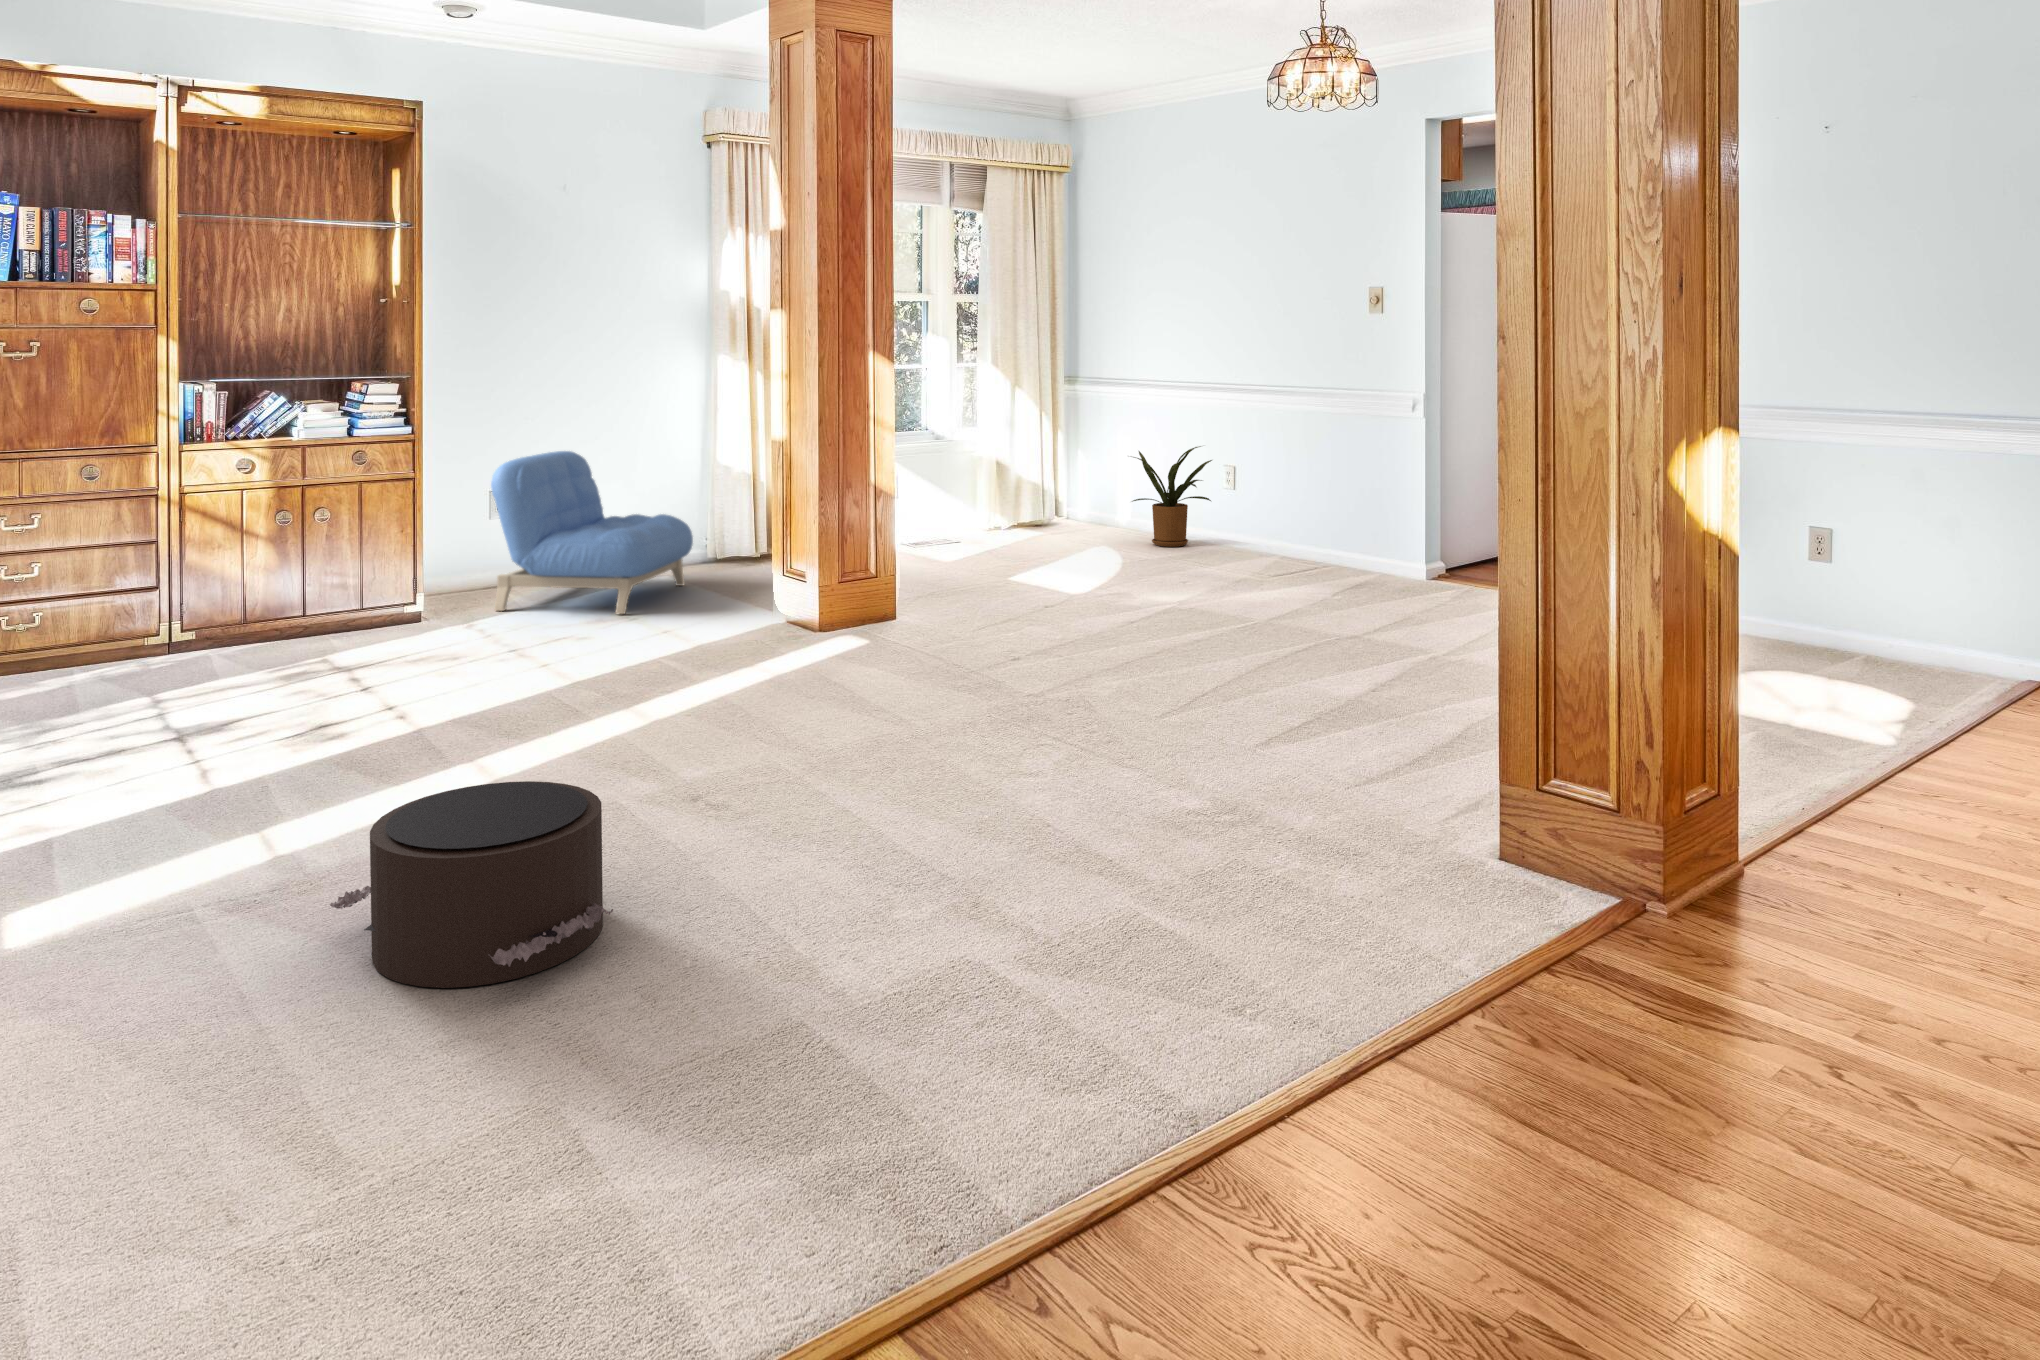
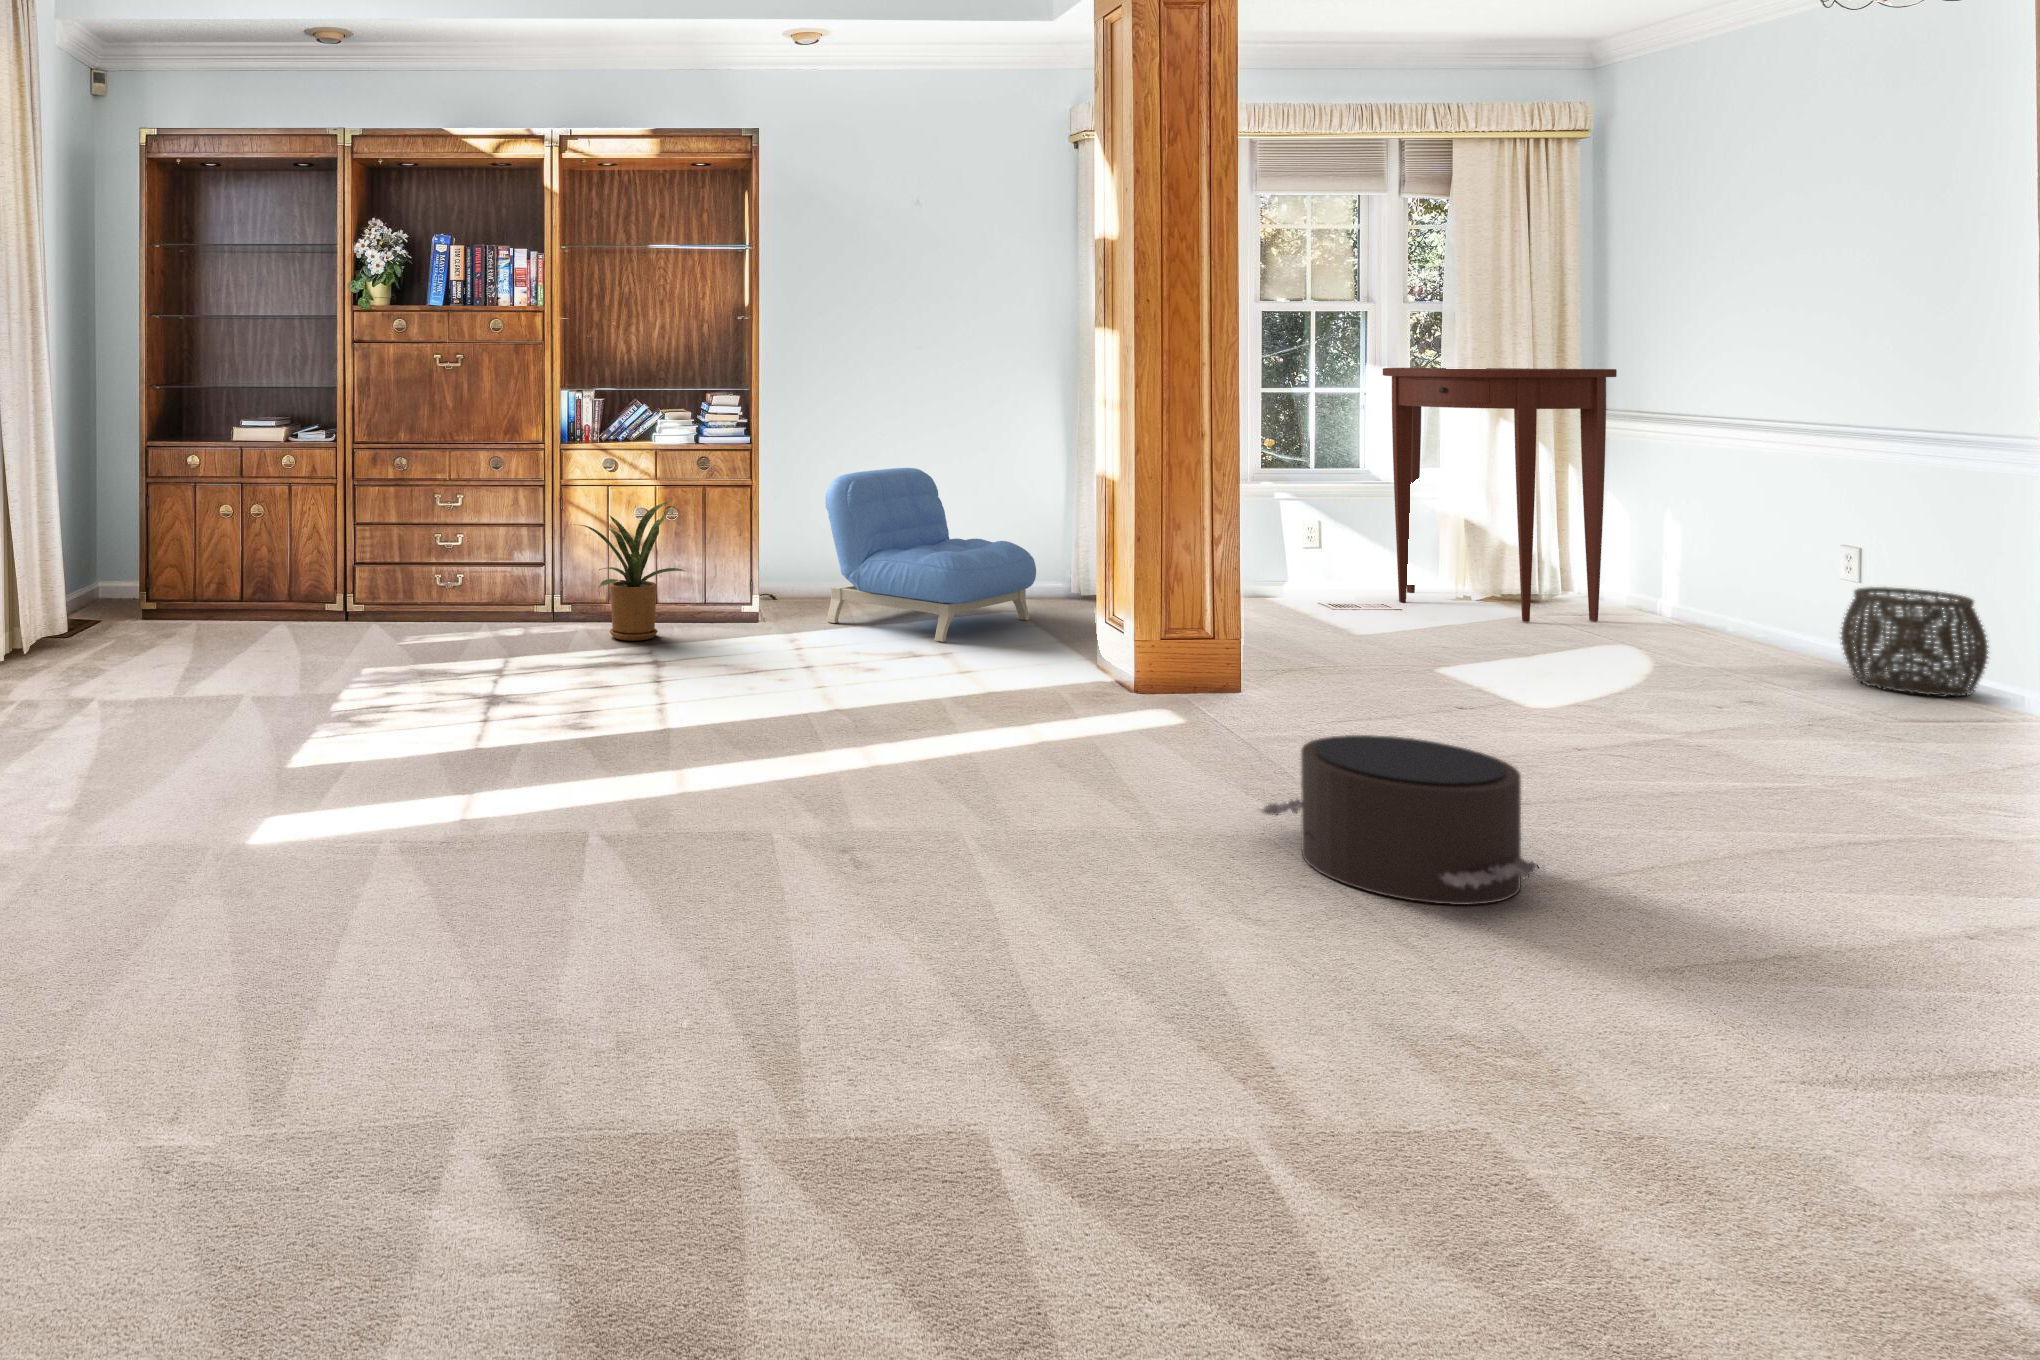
console table: none [940,349,1098,543] -> present [1383,368,1617,622]
house plant: present [1132,446,1212,547] -> present [580,502,684,641]
woven basket: none [1237,495,1312,564] -> present [1841,587,1988,697]
pouf: present [330,781,613,988] -> present [1261,735,1538,905]

